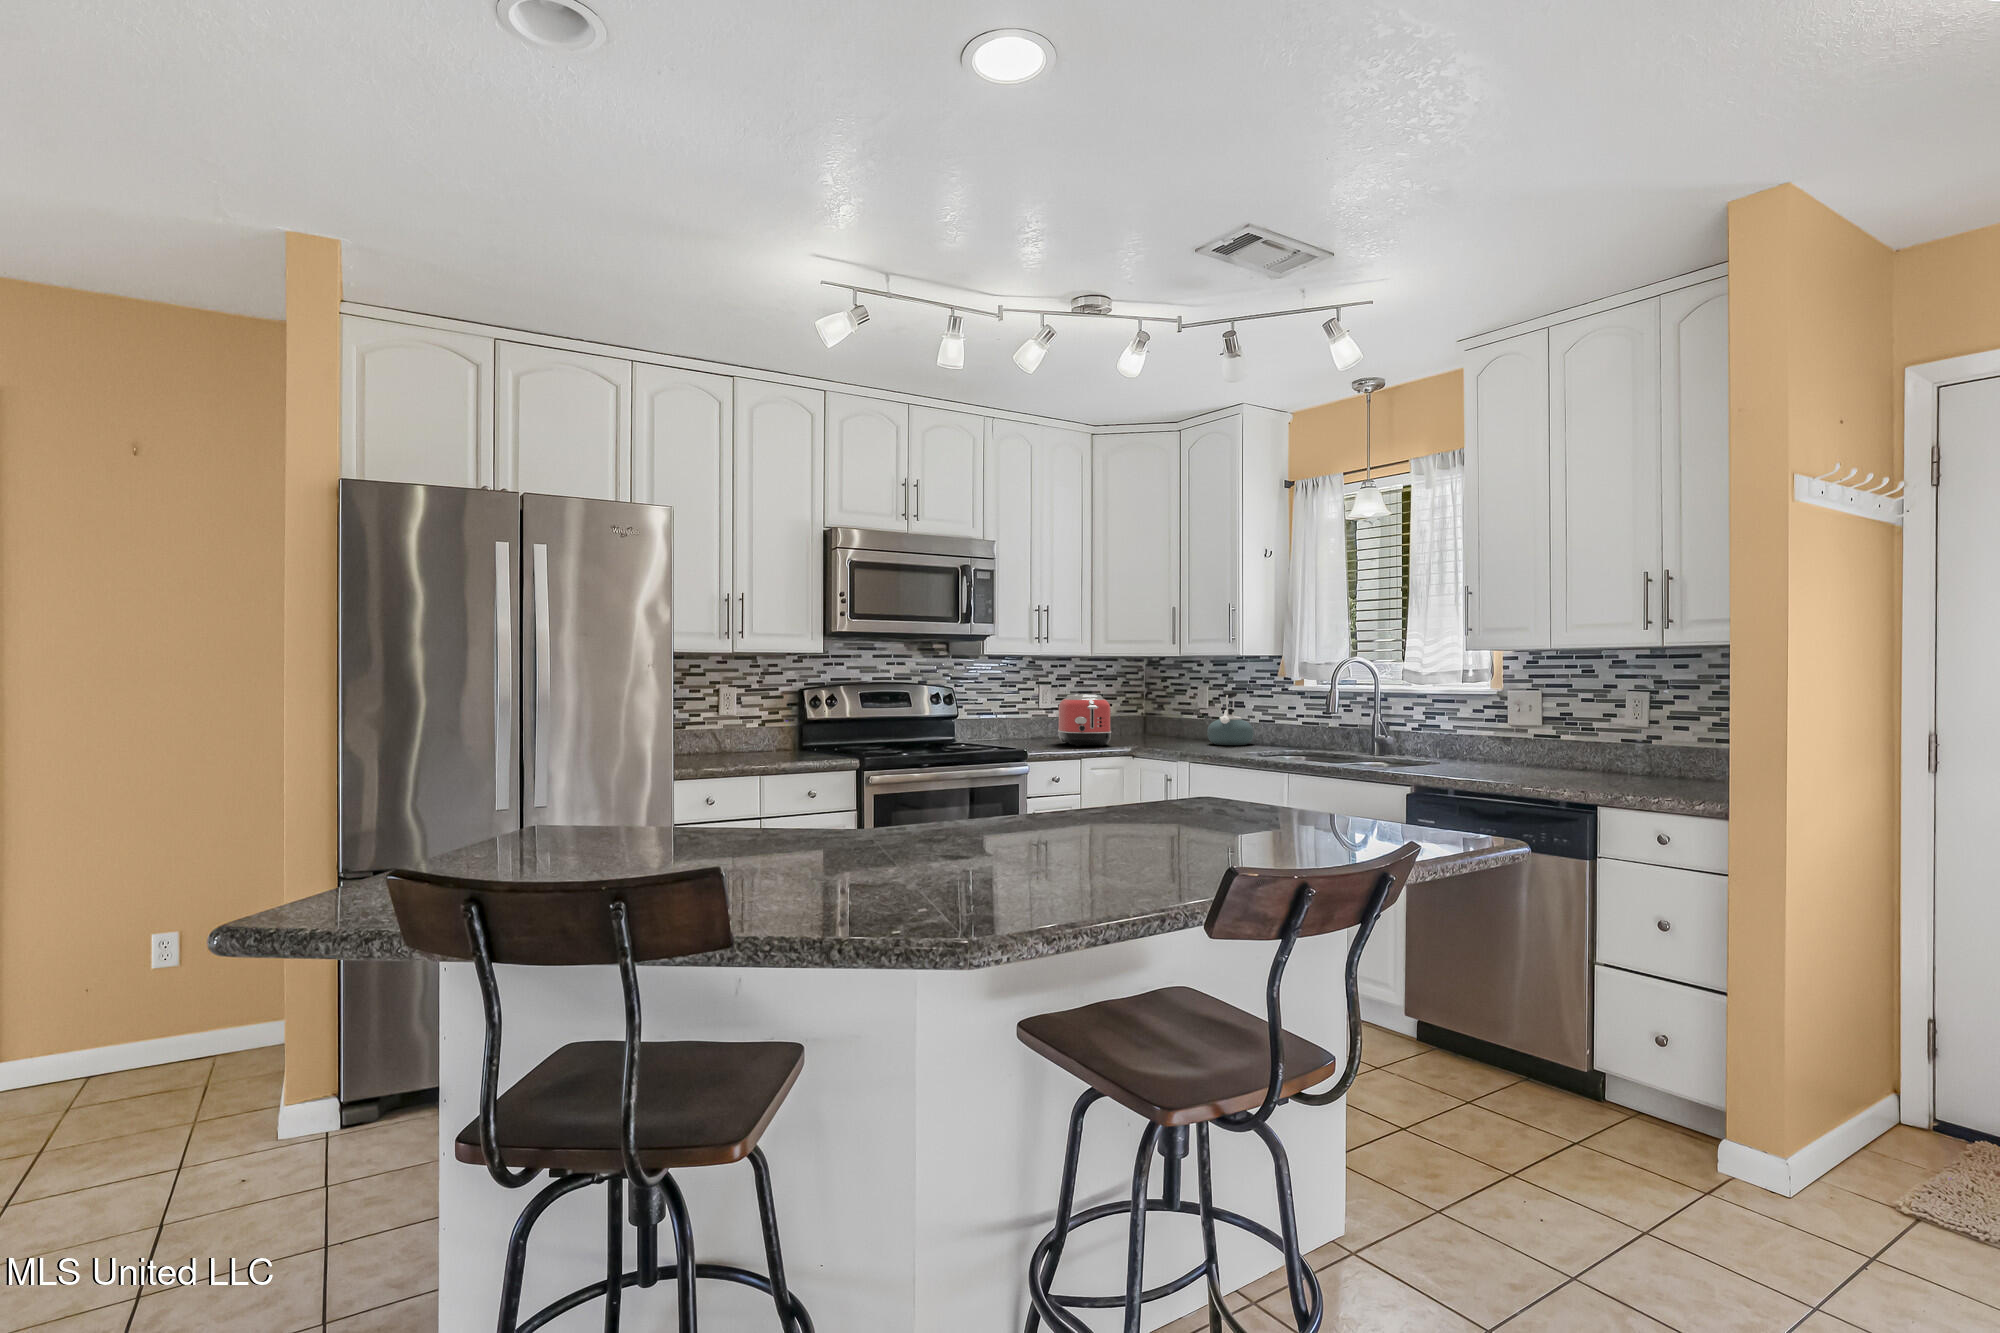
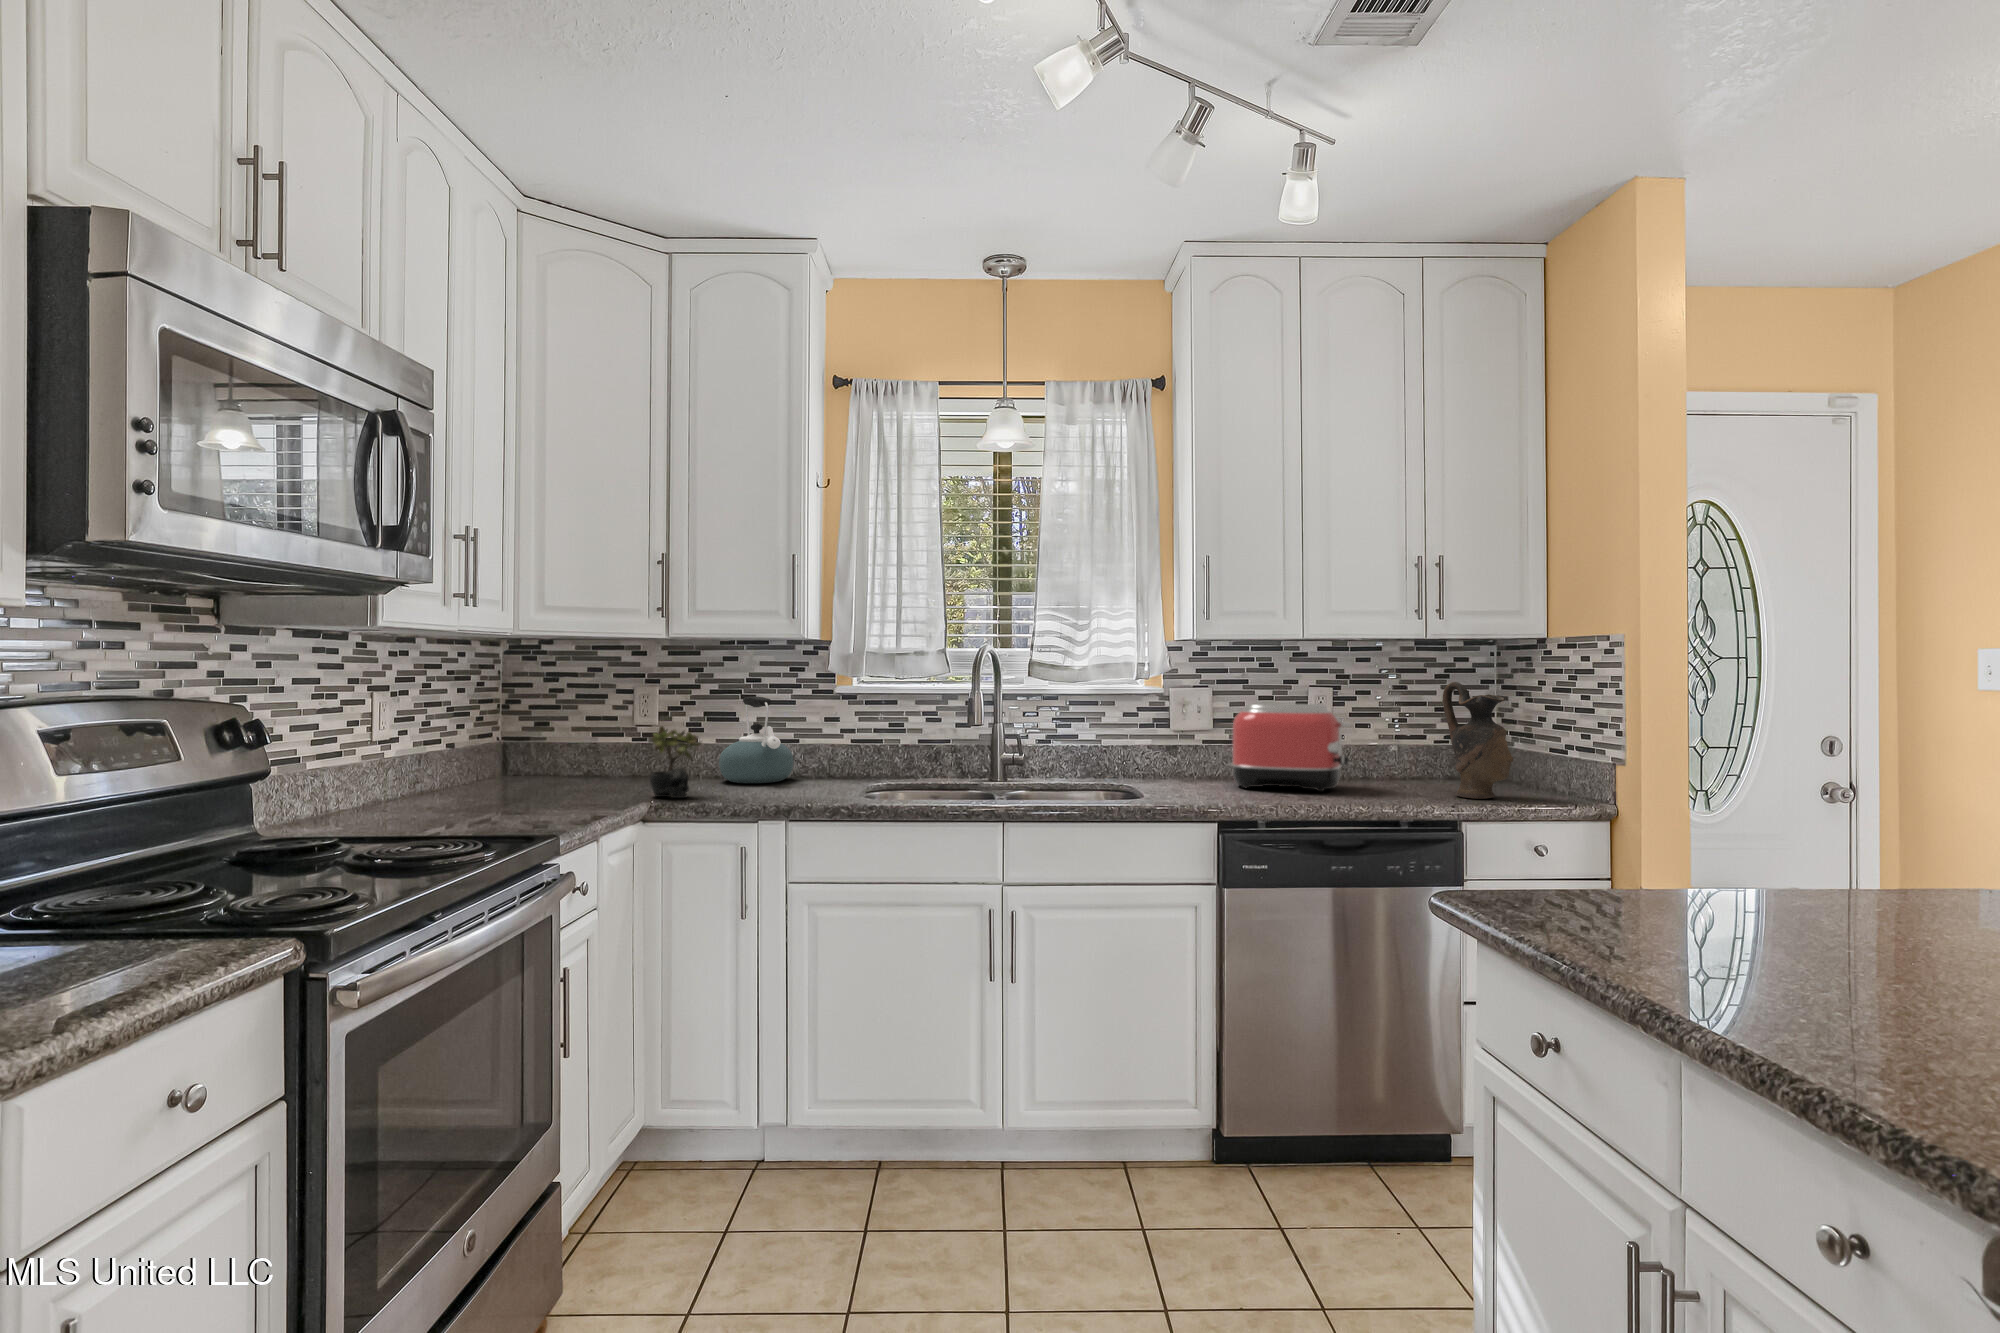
ceramic pitcher: none [1634,686,1687,791] -> present [1442,682,1513,799]
toaster: present [1058,695,1112,746] -> present [1232,703,1351,792]
succulent plant: none [1143,706,1171,747] -> present [650,726,701,798]

